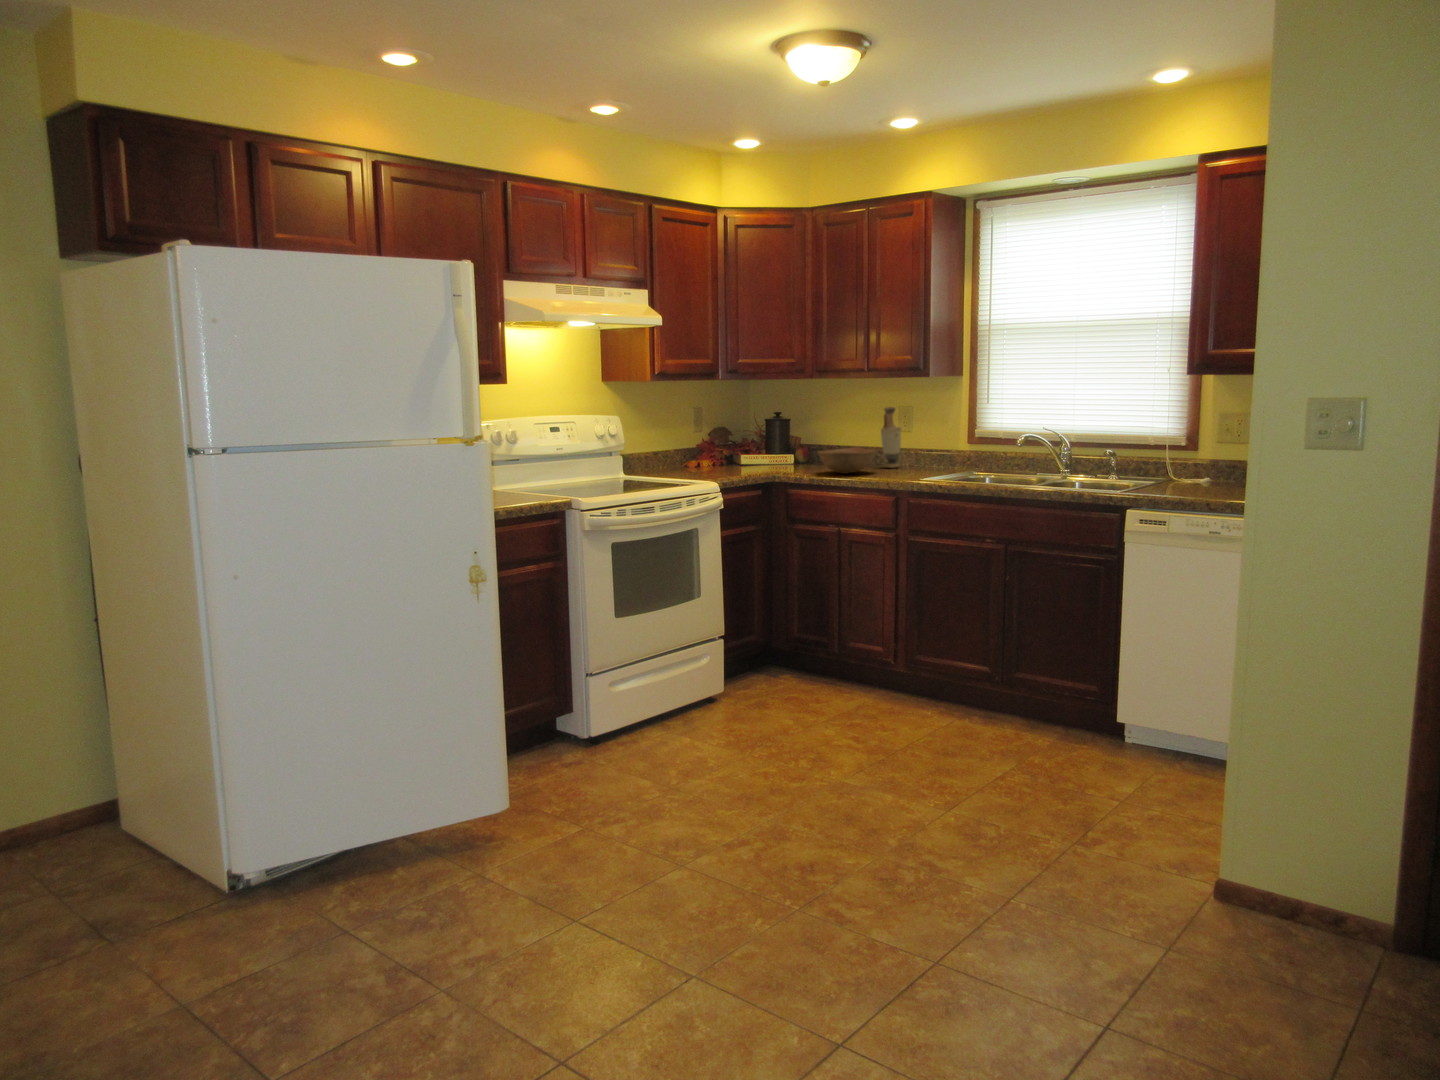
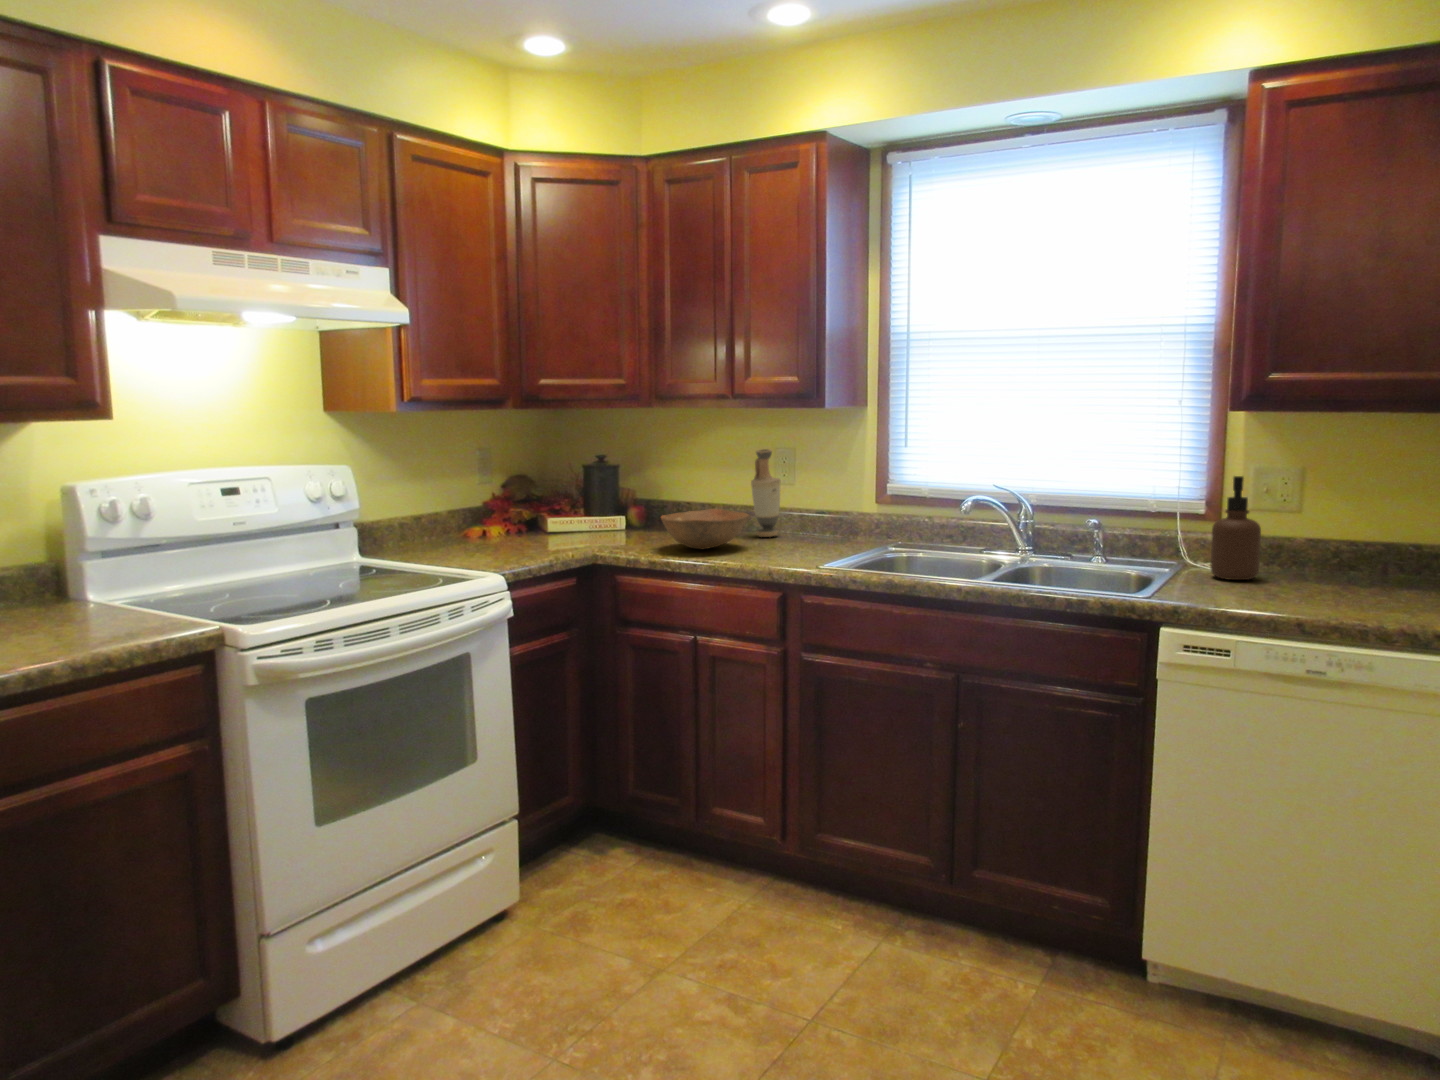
soap dispenser: none [1182,418,1215,486] -> present [1210,476,1261,580]

